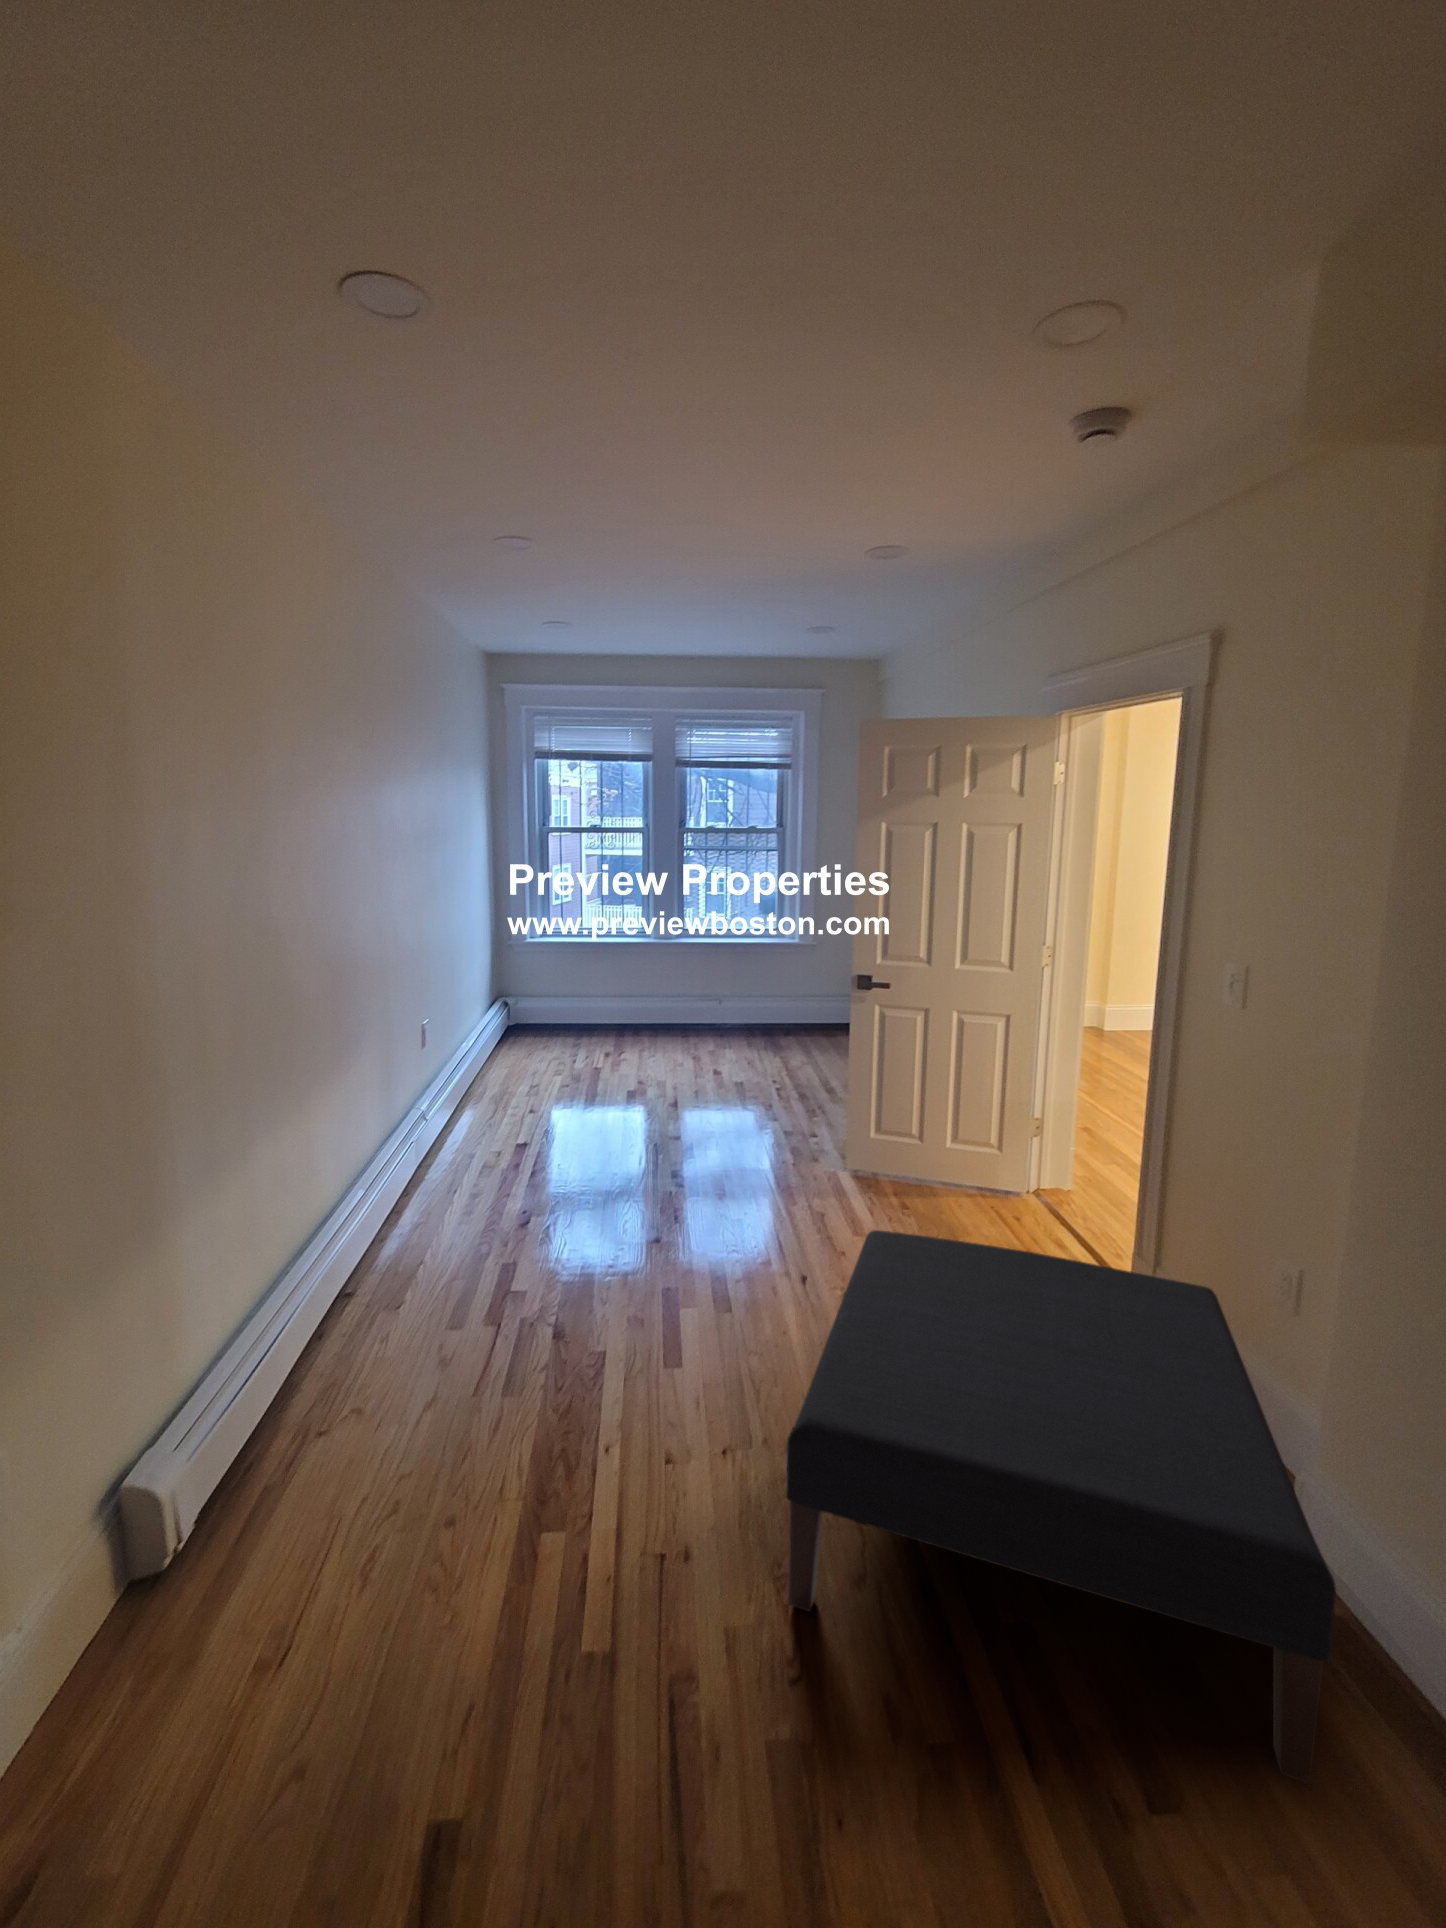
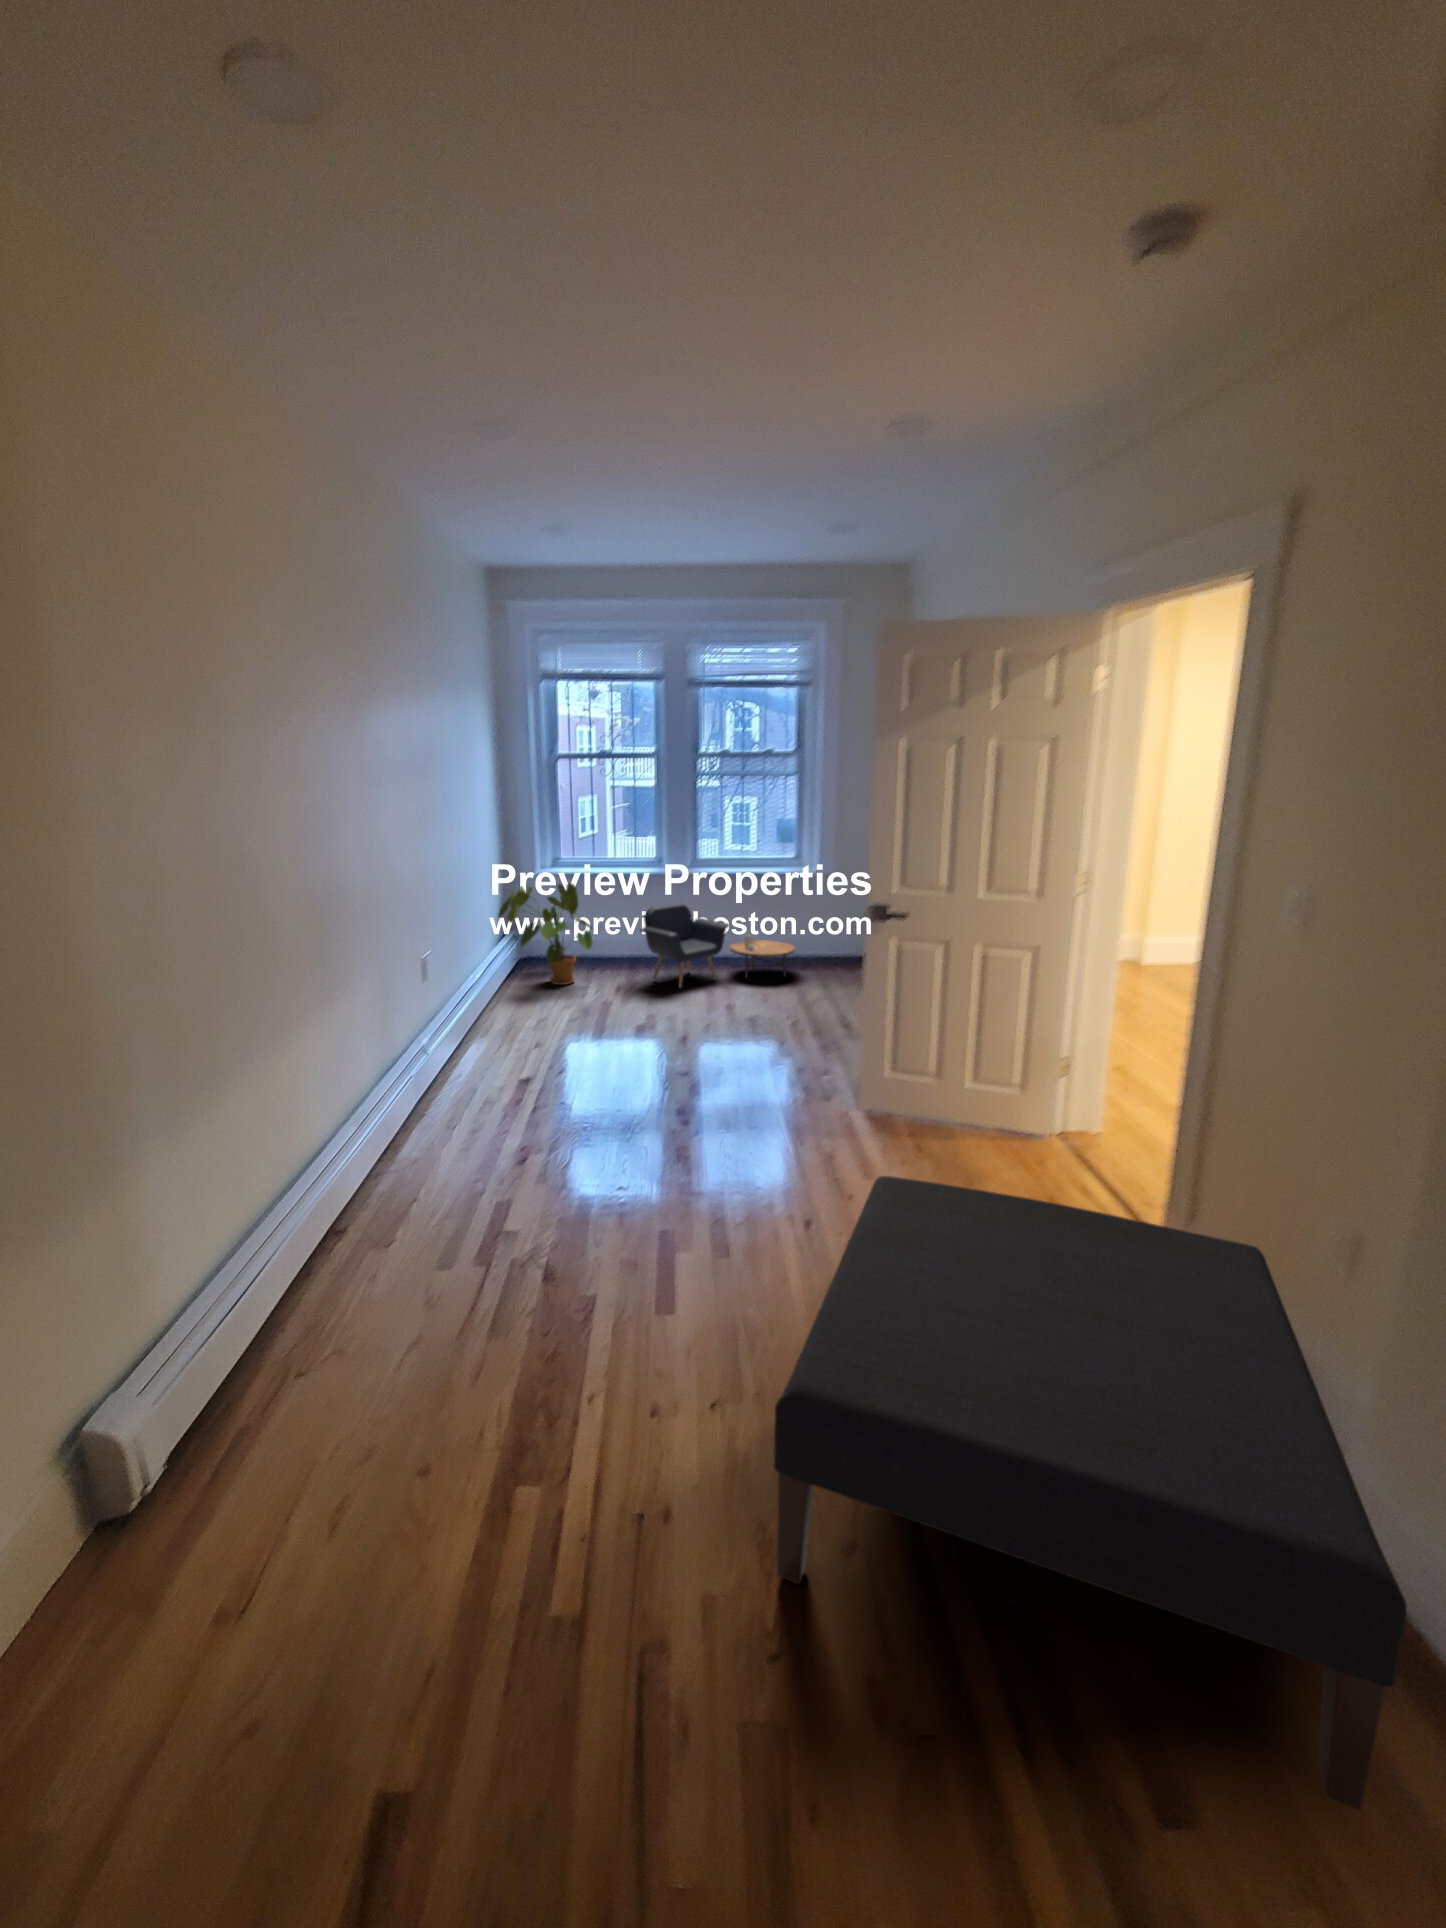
house plant: none [488,952,584,1053] -> present [498,883,592,985]
armchair: none [628,972,778,1056] -> present [641,903,795,987]

